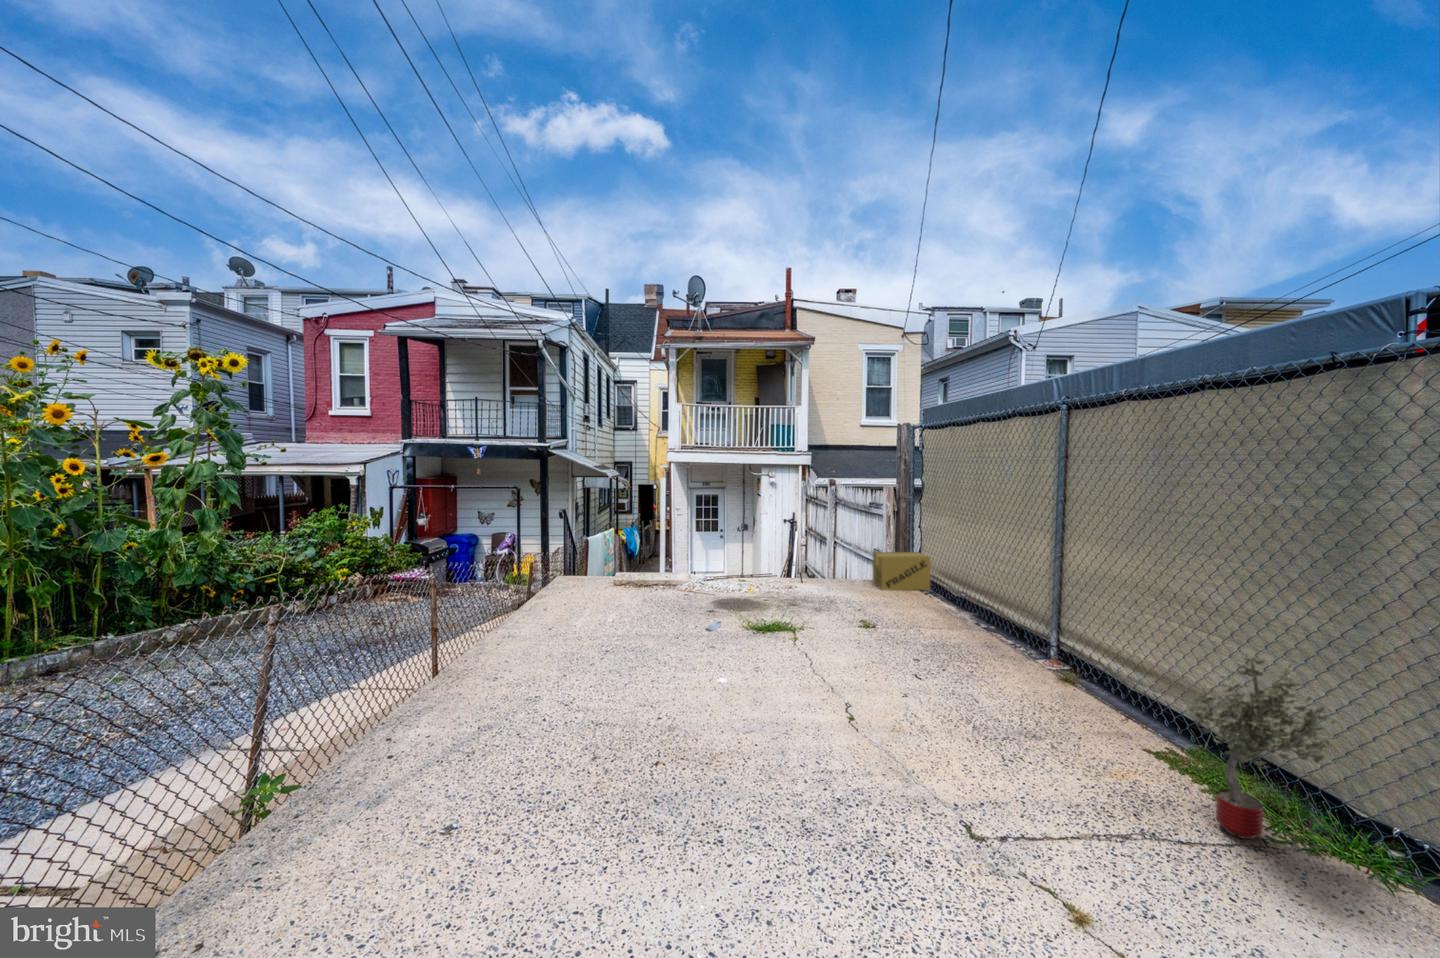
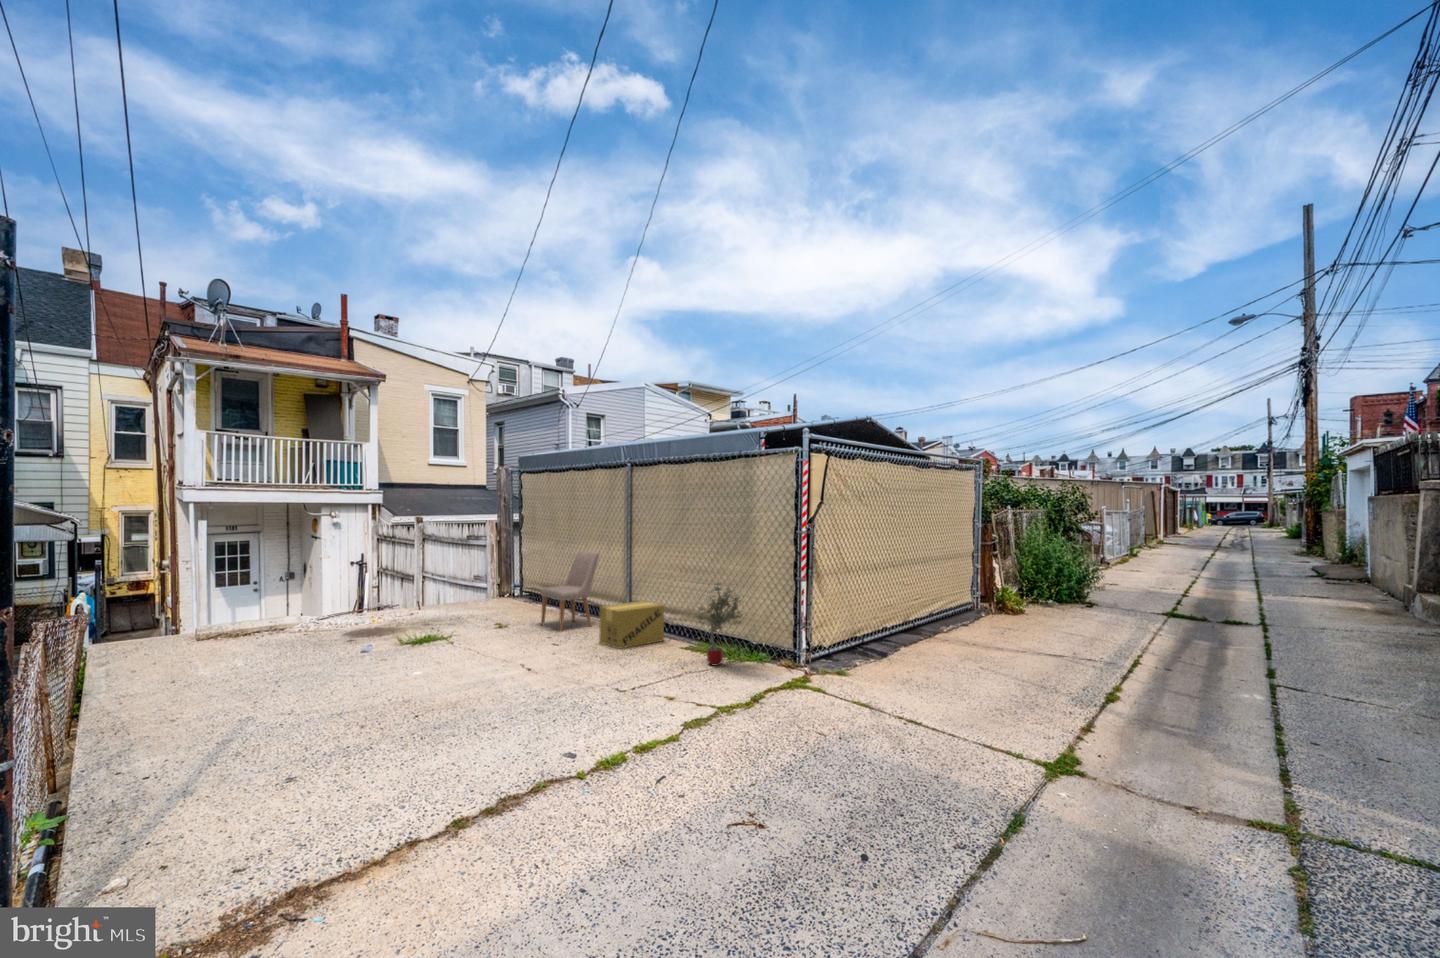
chair: none [925,536,1012,651] -> present [541,551,599,631]
cardboard box: present [873,552,931,590] -> present [599,601,664,649]

